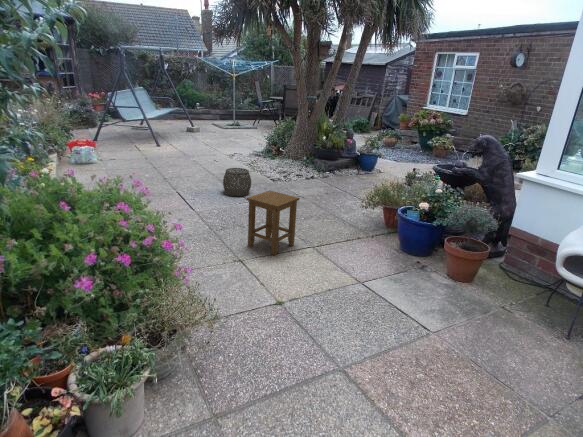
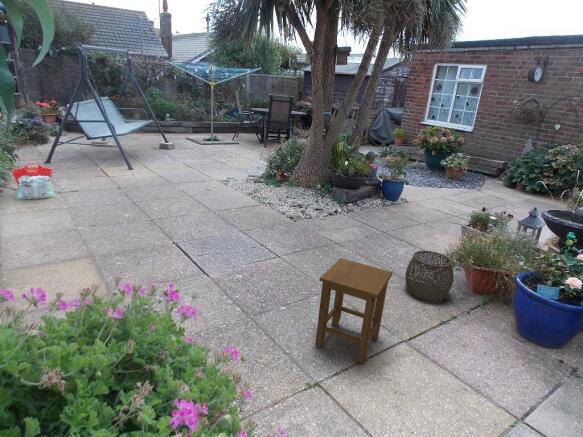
woven basket: present [223,168,251,196] -> present [405,251,454,302]

